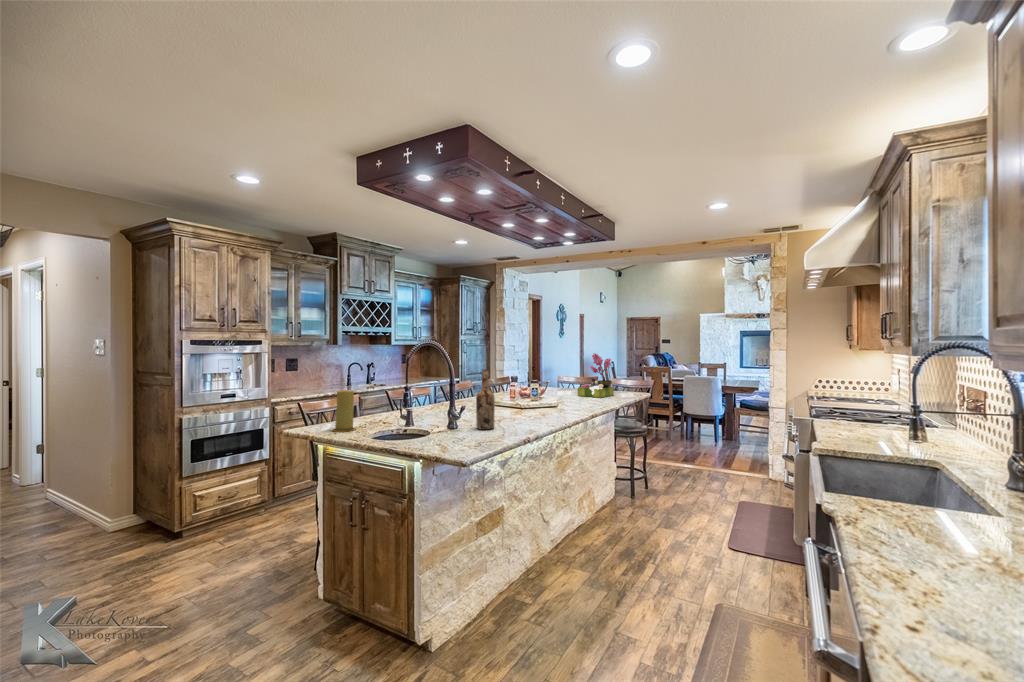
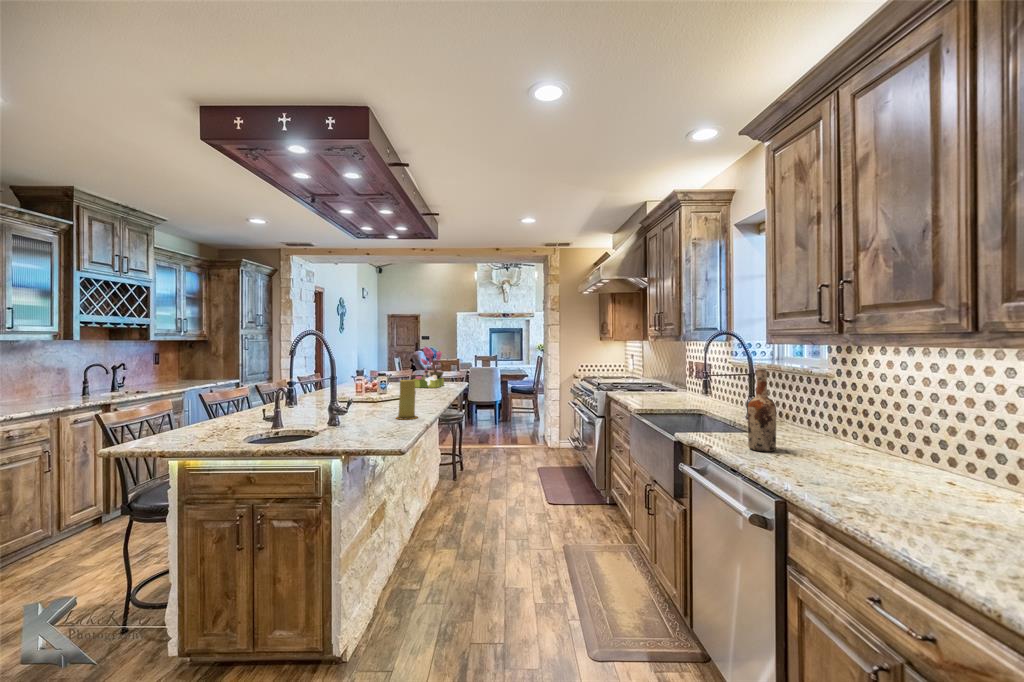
wine bottle: present [476,370,495,430] -> present [748,369,776,452]
candle: present [333,390,356,432] -> present [396,380,418,419]

